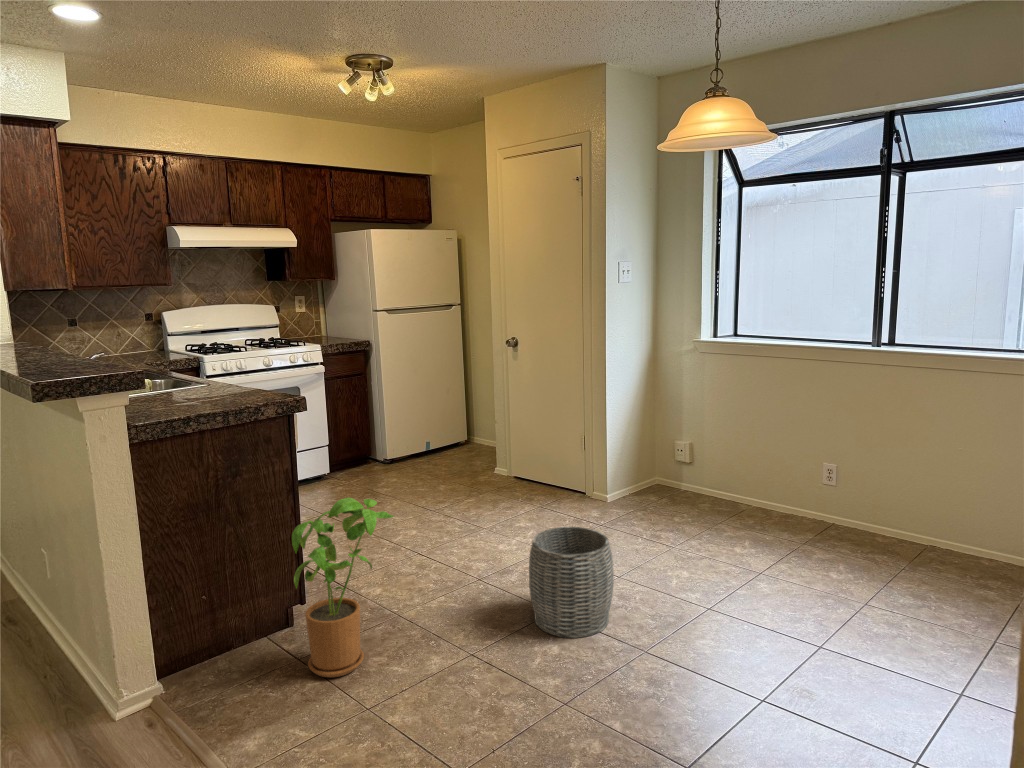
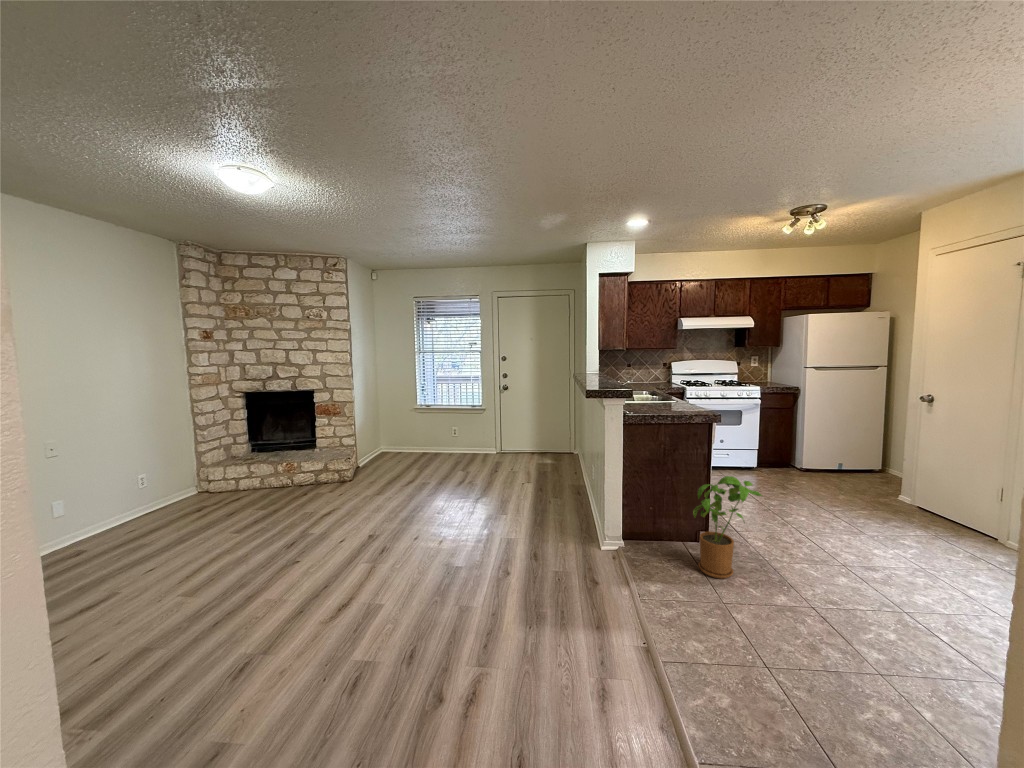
woven basket: present [529,527,614,638] -> none [879,546,977,647]

